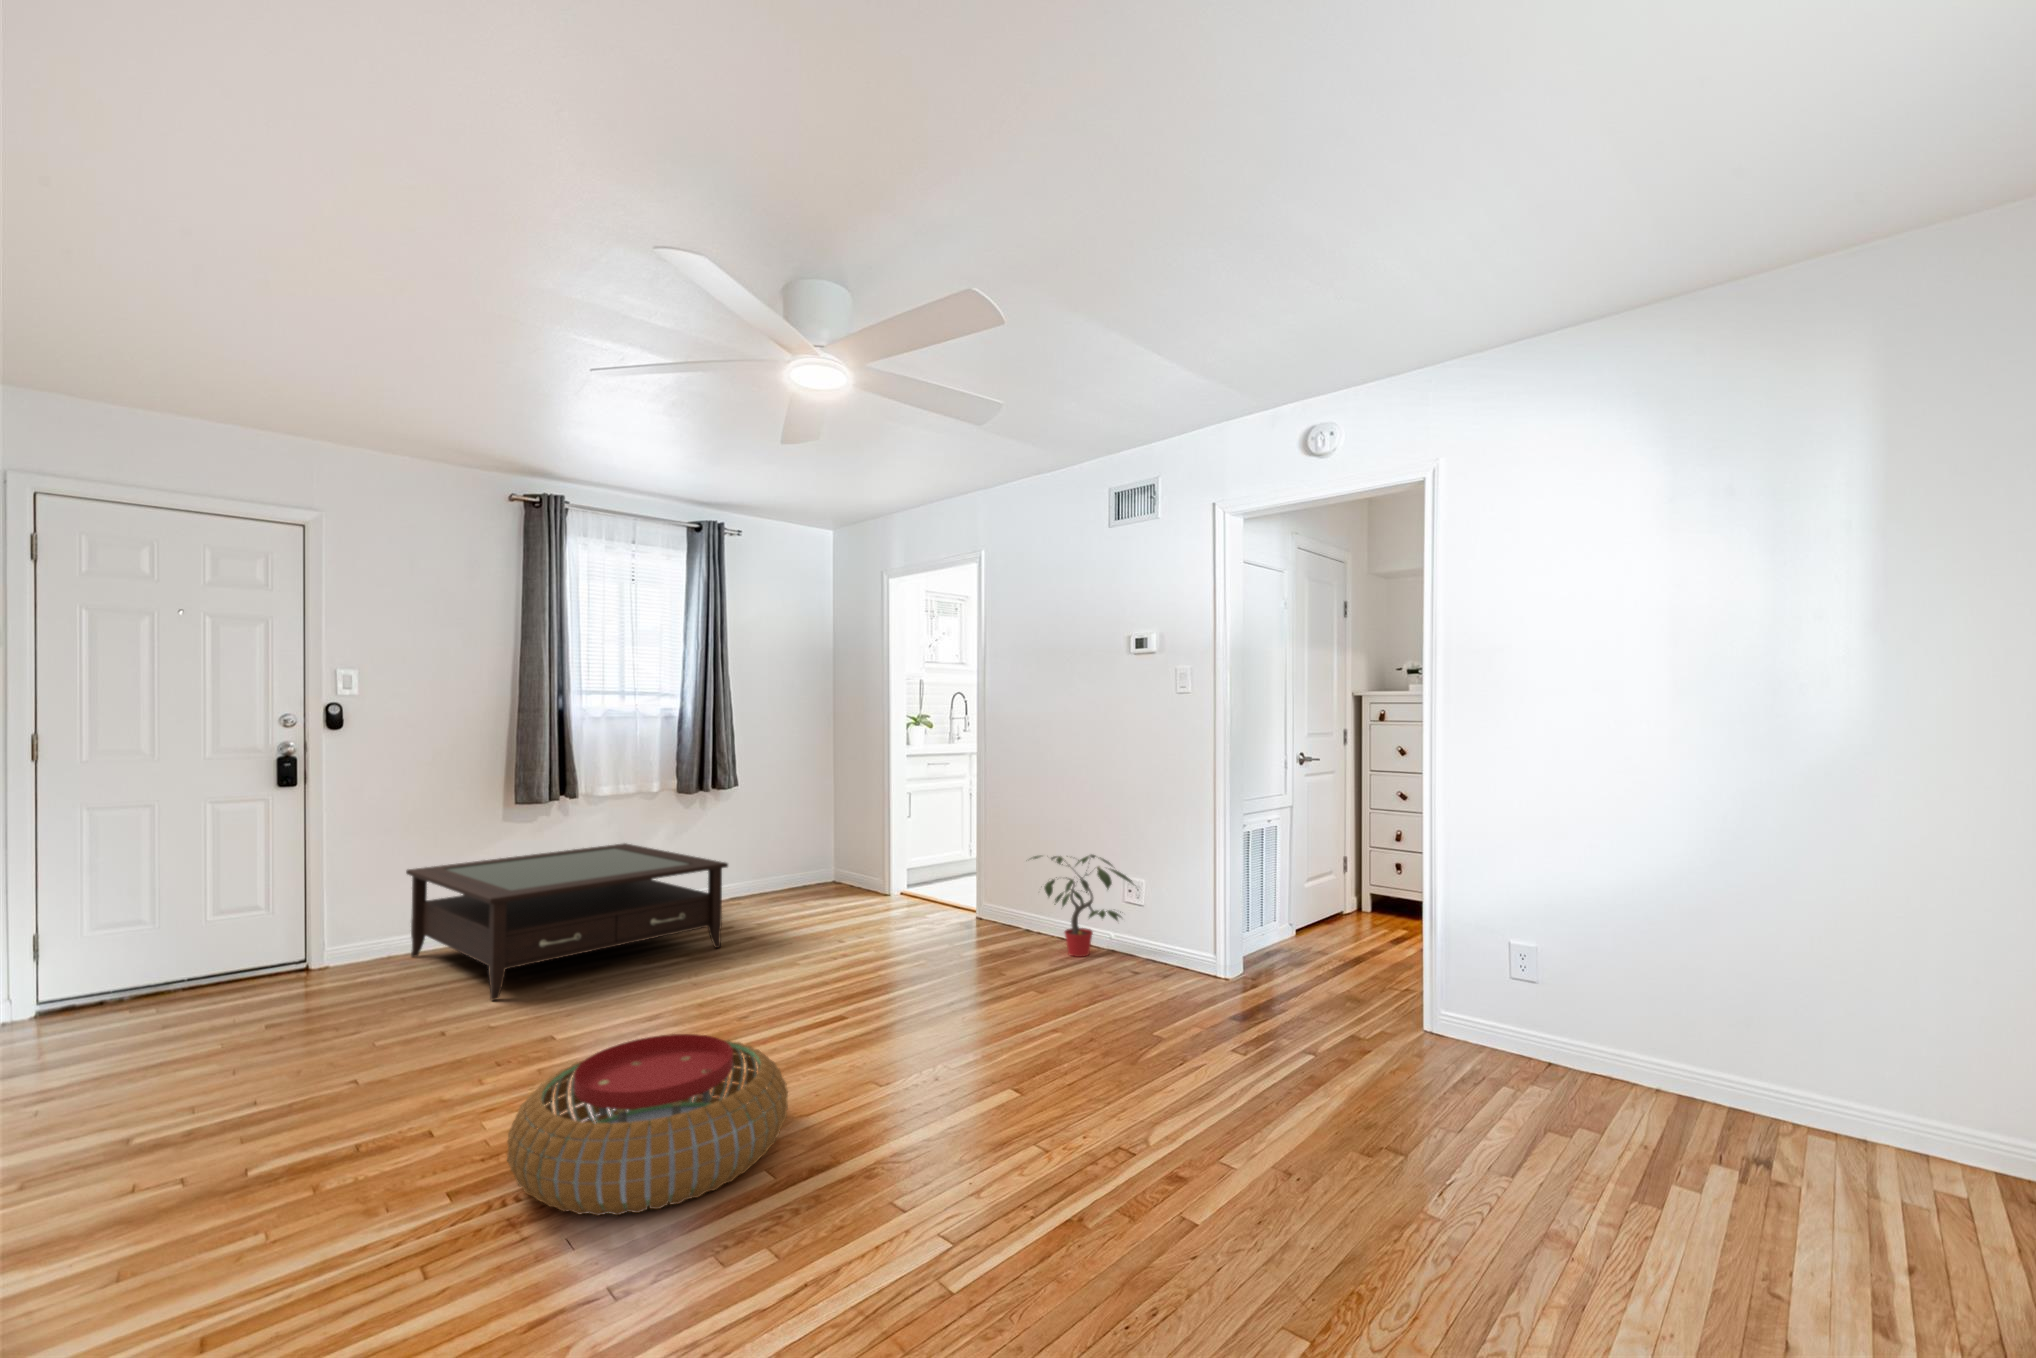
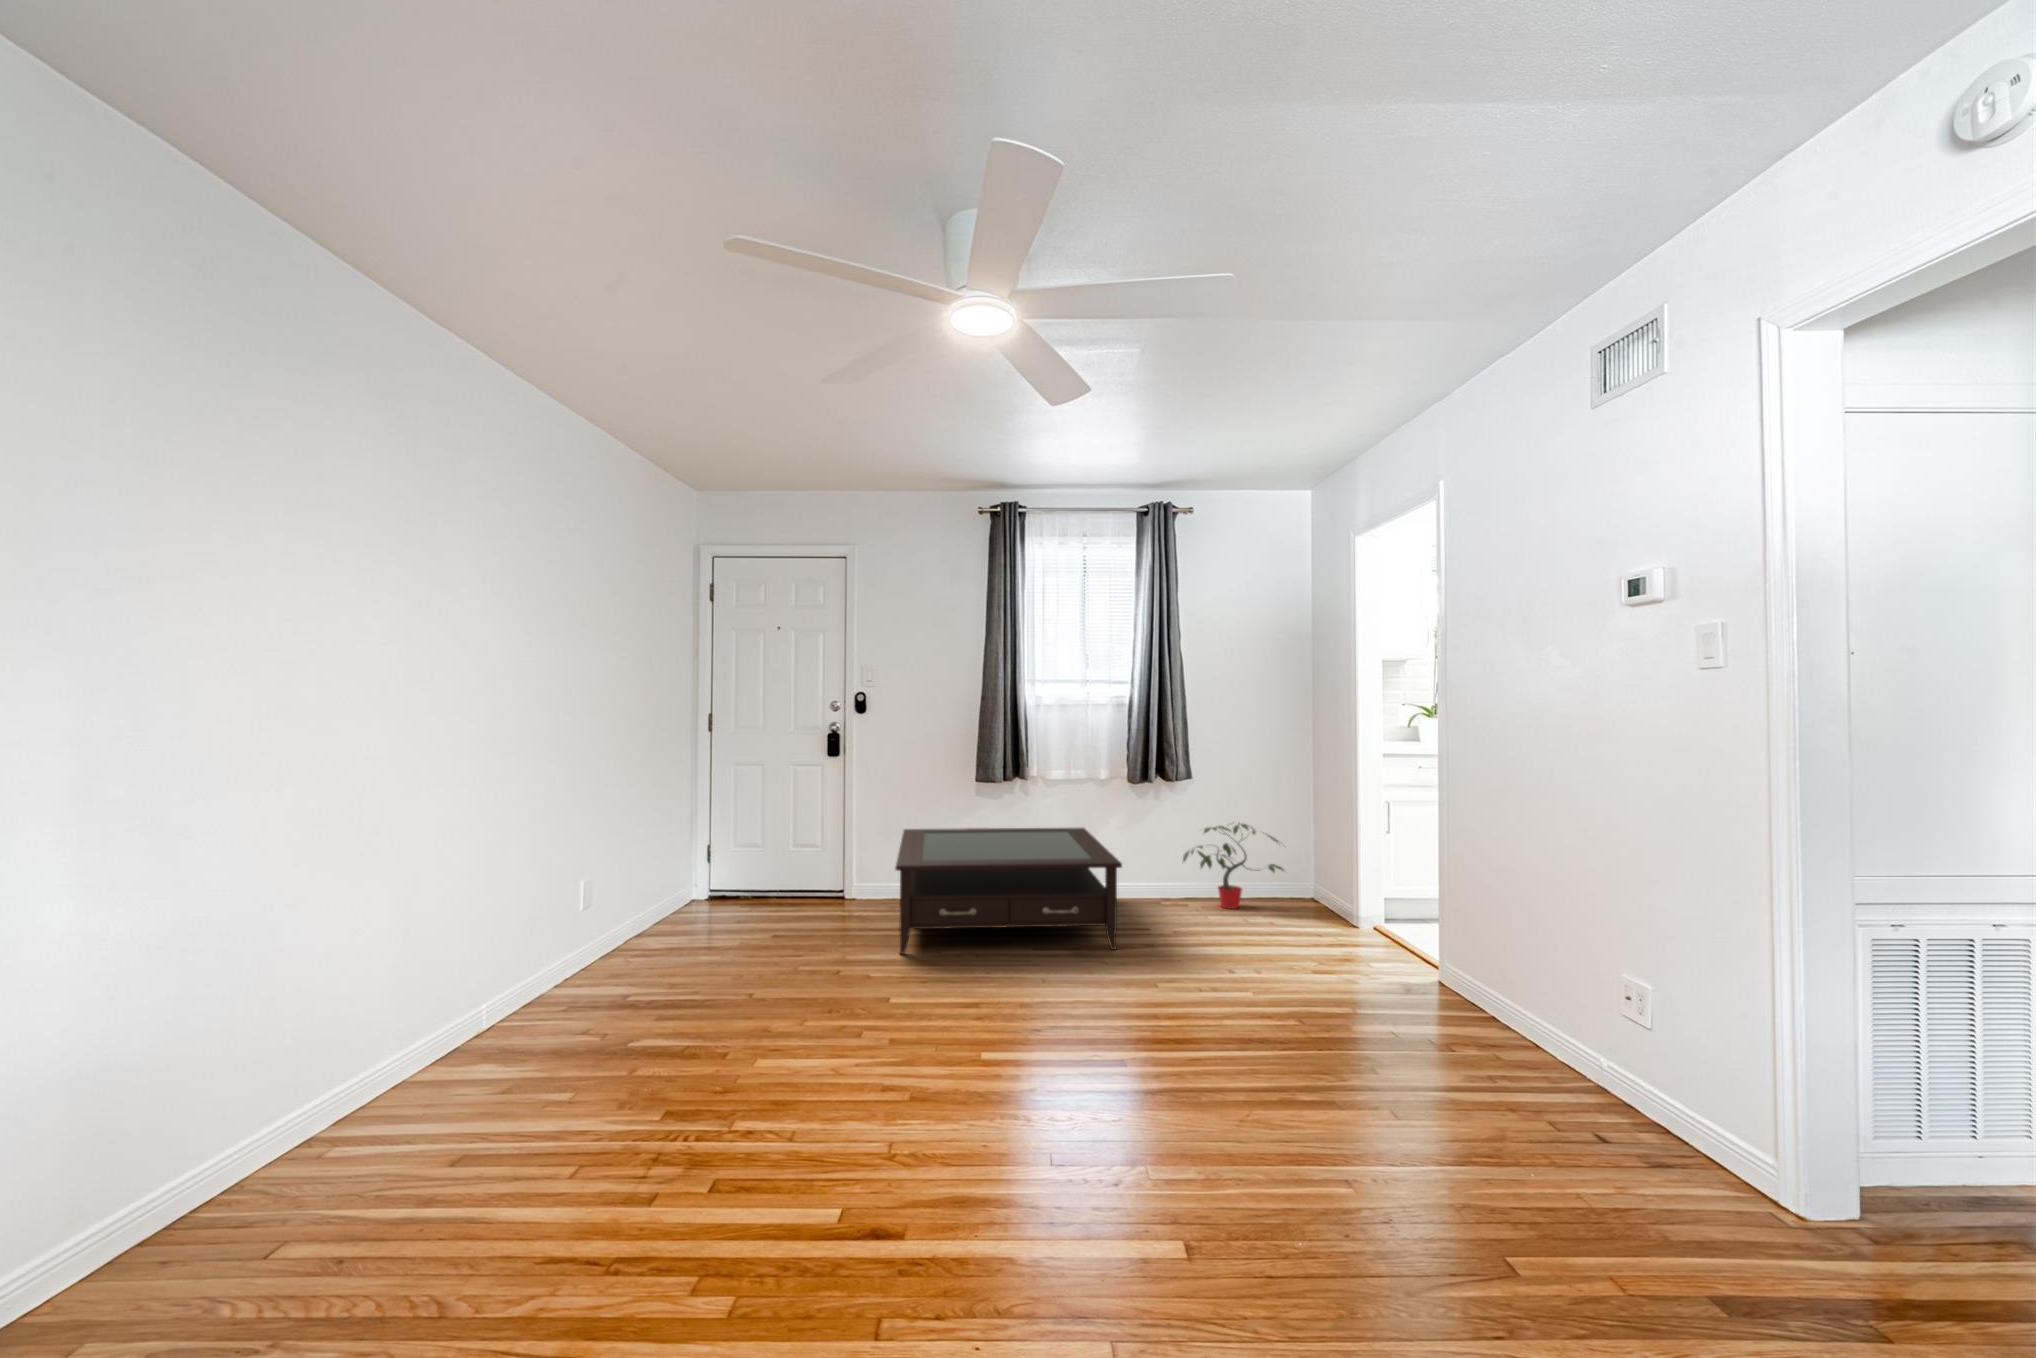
potted plant: present [1033,854,1134,957] -> present [1183,823,1283,909]
pouf: present [507,1034,788,1216] -> none [670,1028,928,1207]

